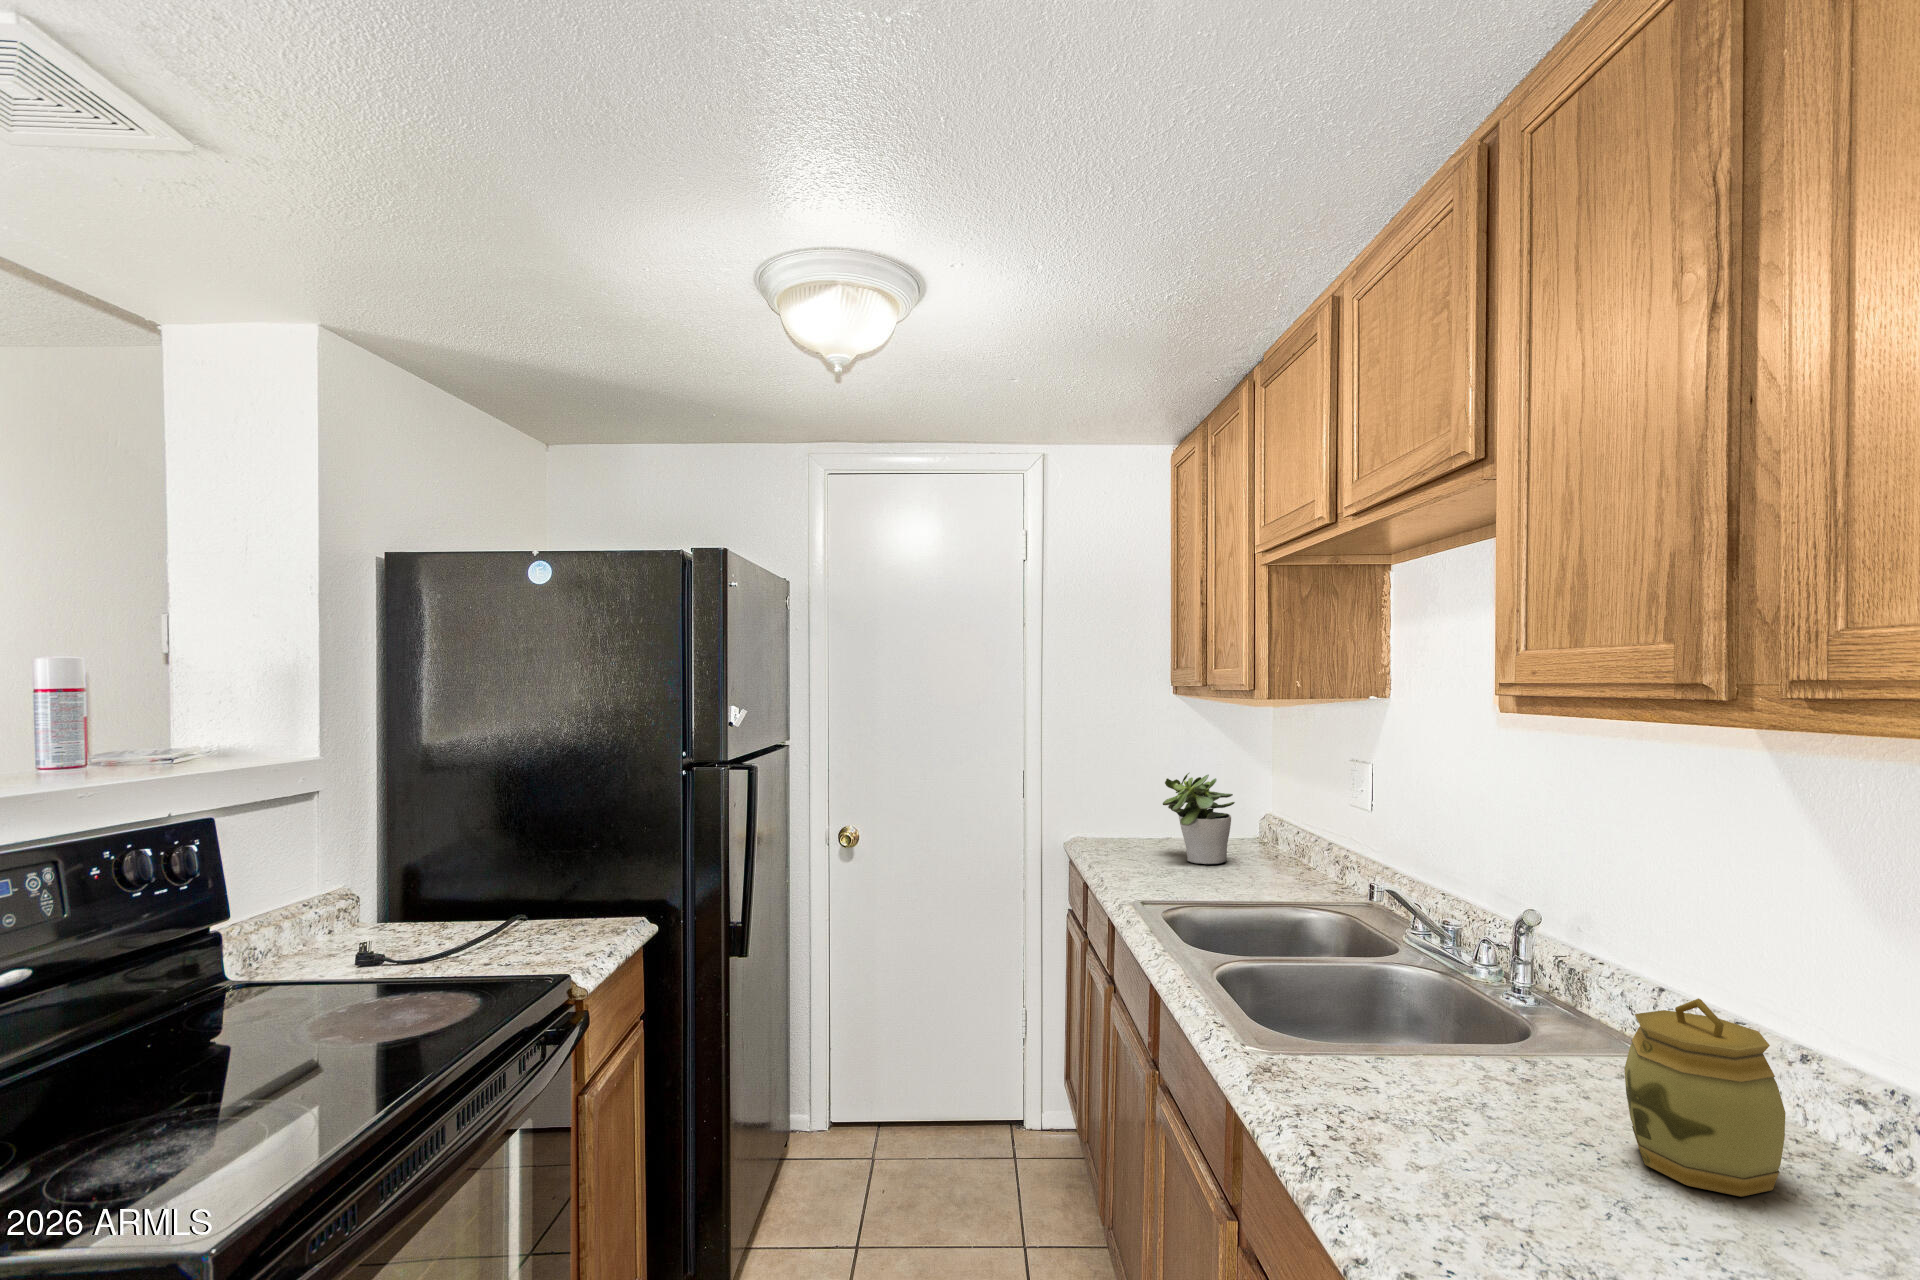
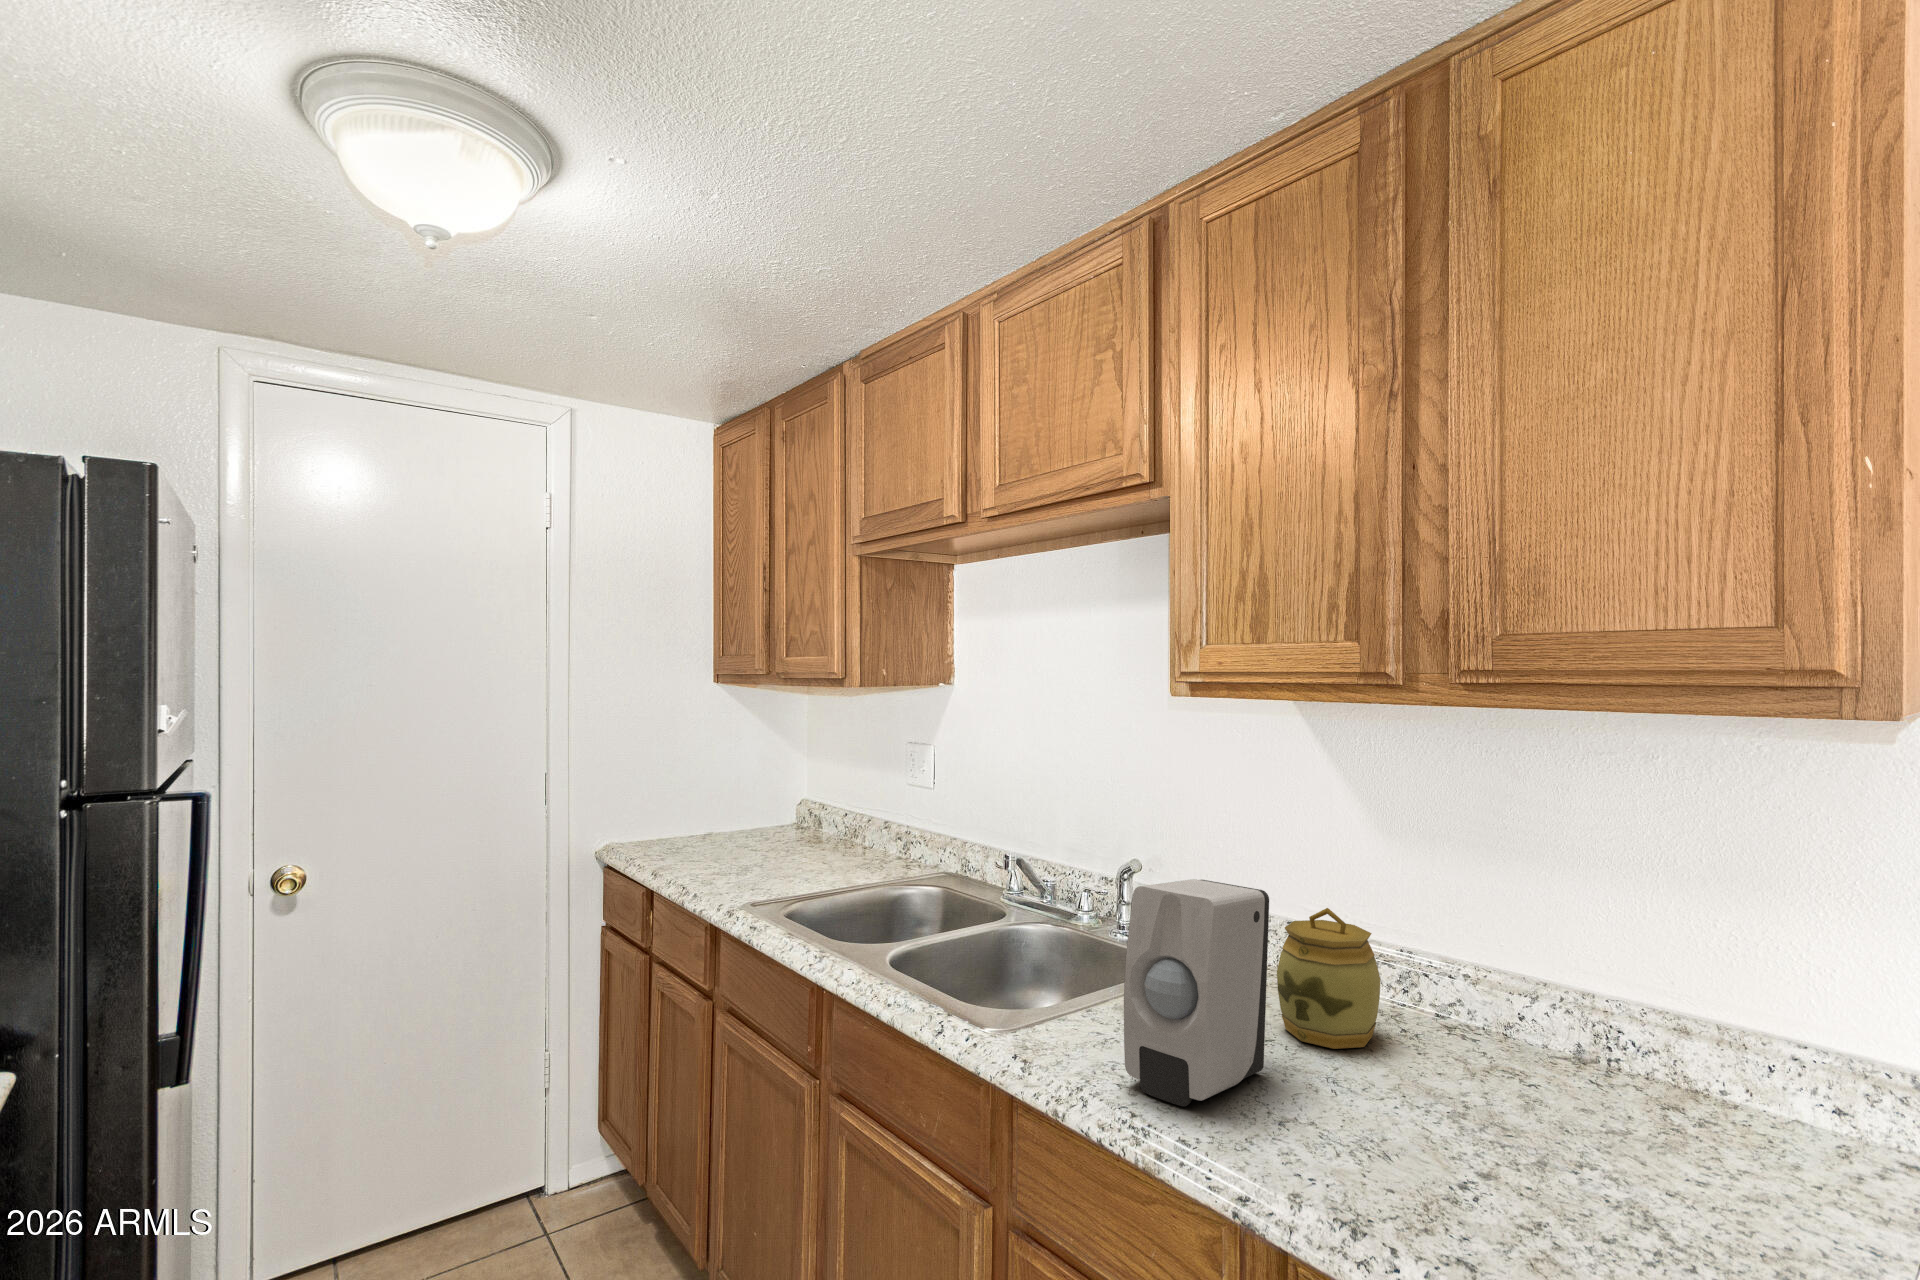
potted plant: present [1163,773,1235,864] -> none [718,763,795,855]
soap dispenser: none [1345,923,1554,1180] -> present [1124,879,1269,1106]

